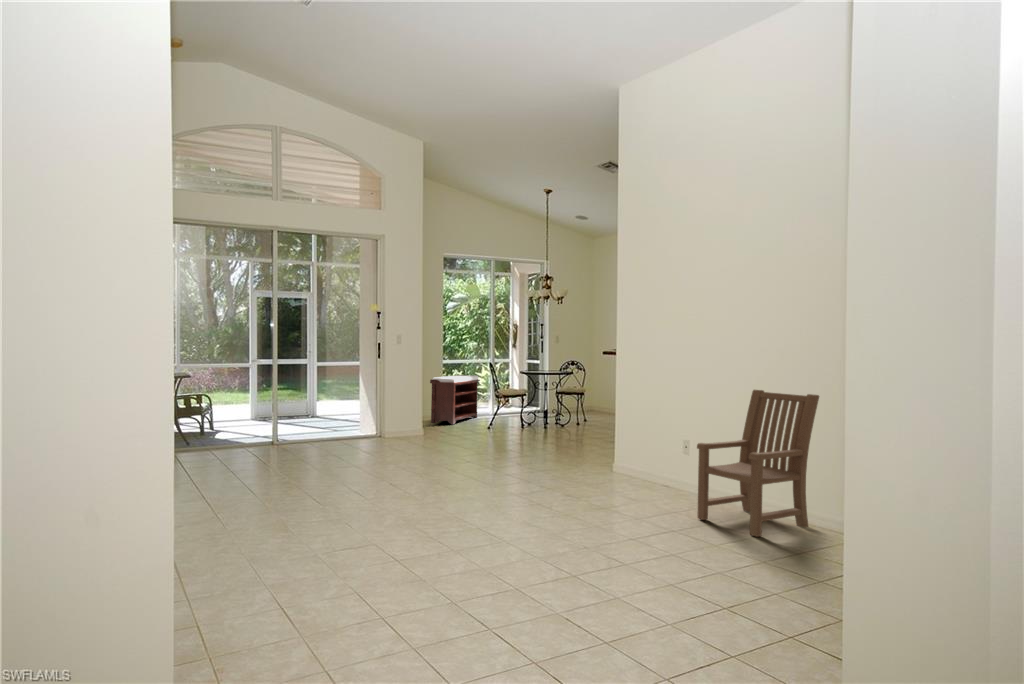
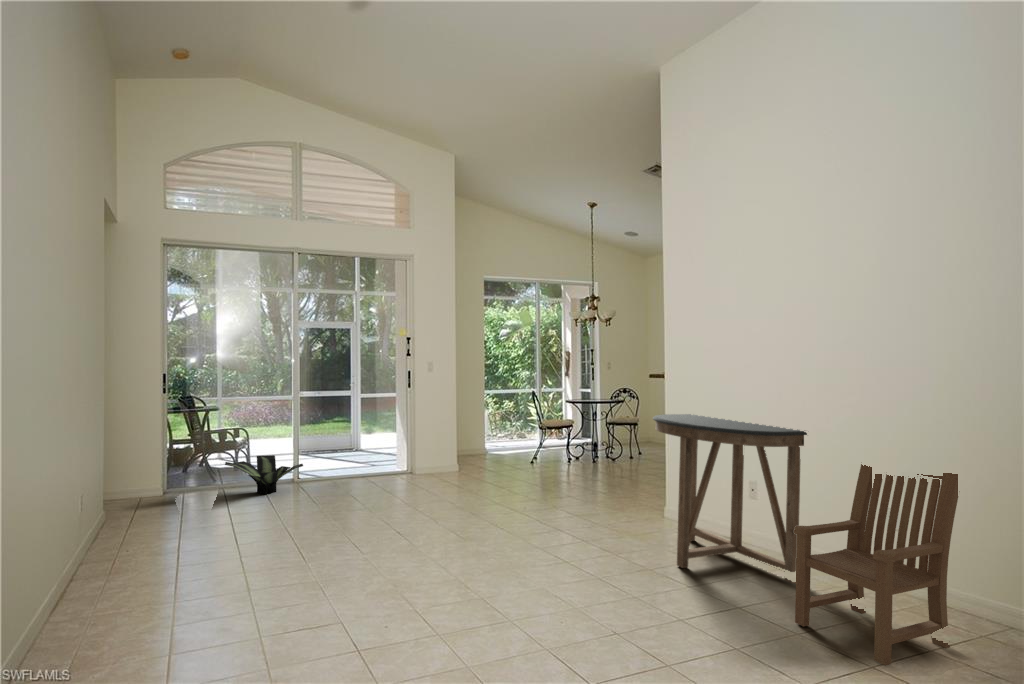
console table: none [590,368,716,499] -> present [653,414,807,584]
bench: present [430,375,480,425] -> none [479,404,531,457]
potted plant: none [192,421,268,456] -> present [225,455,303,494]

